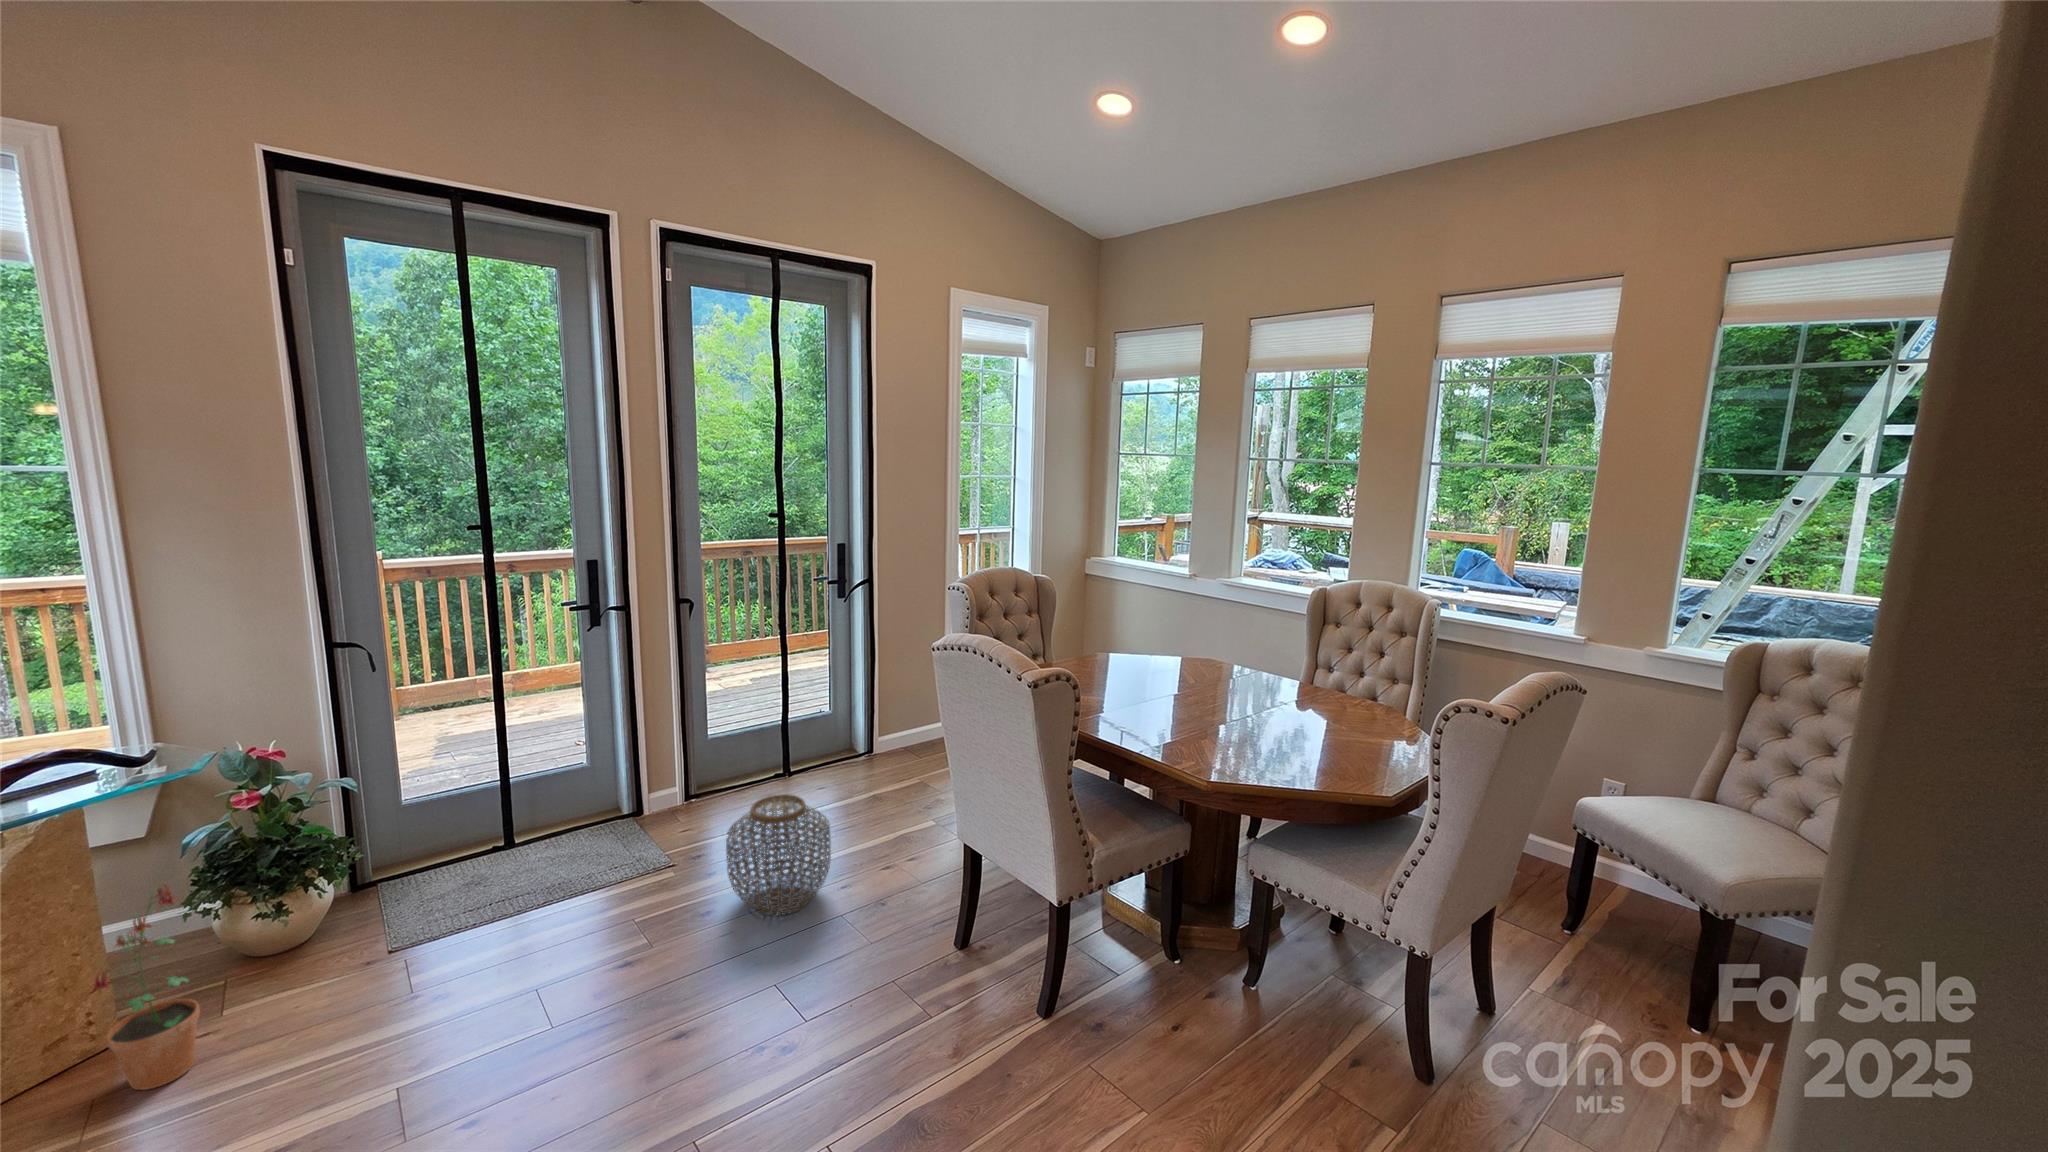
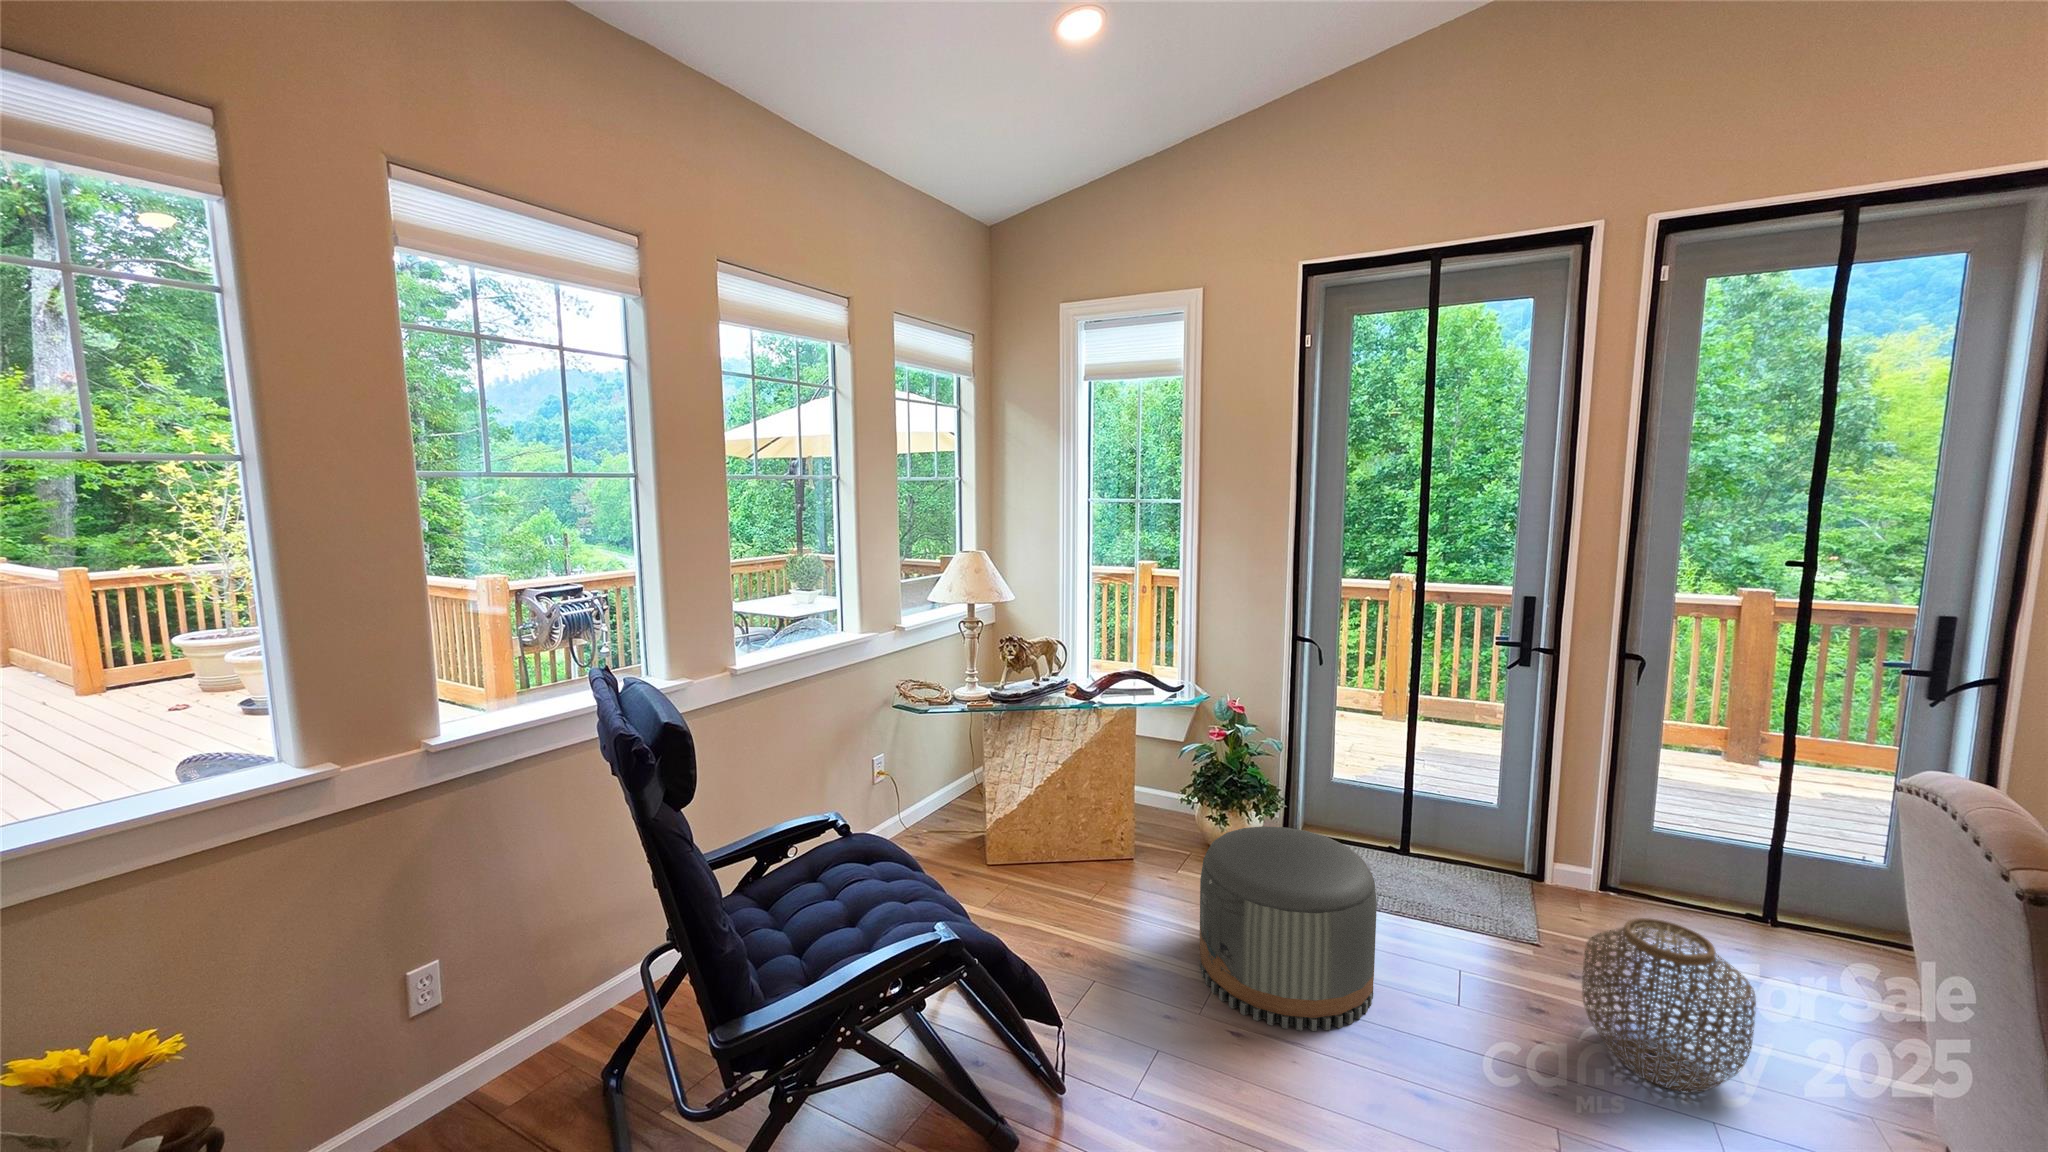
pouf: none [323,858,569,1110] -> present [1199,826,1377,1031]
potted plant: present [93,885,200,1090] -> none [1114,767,1164,896]

